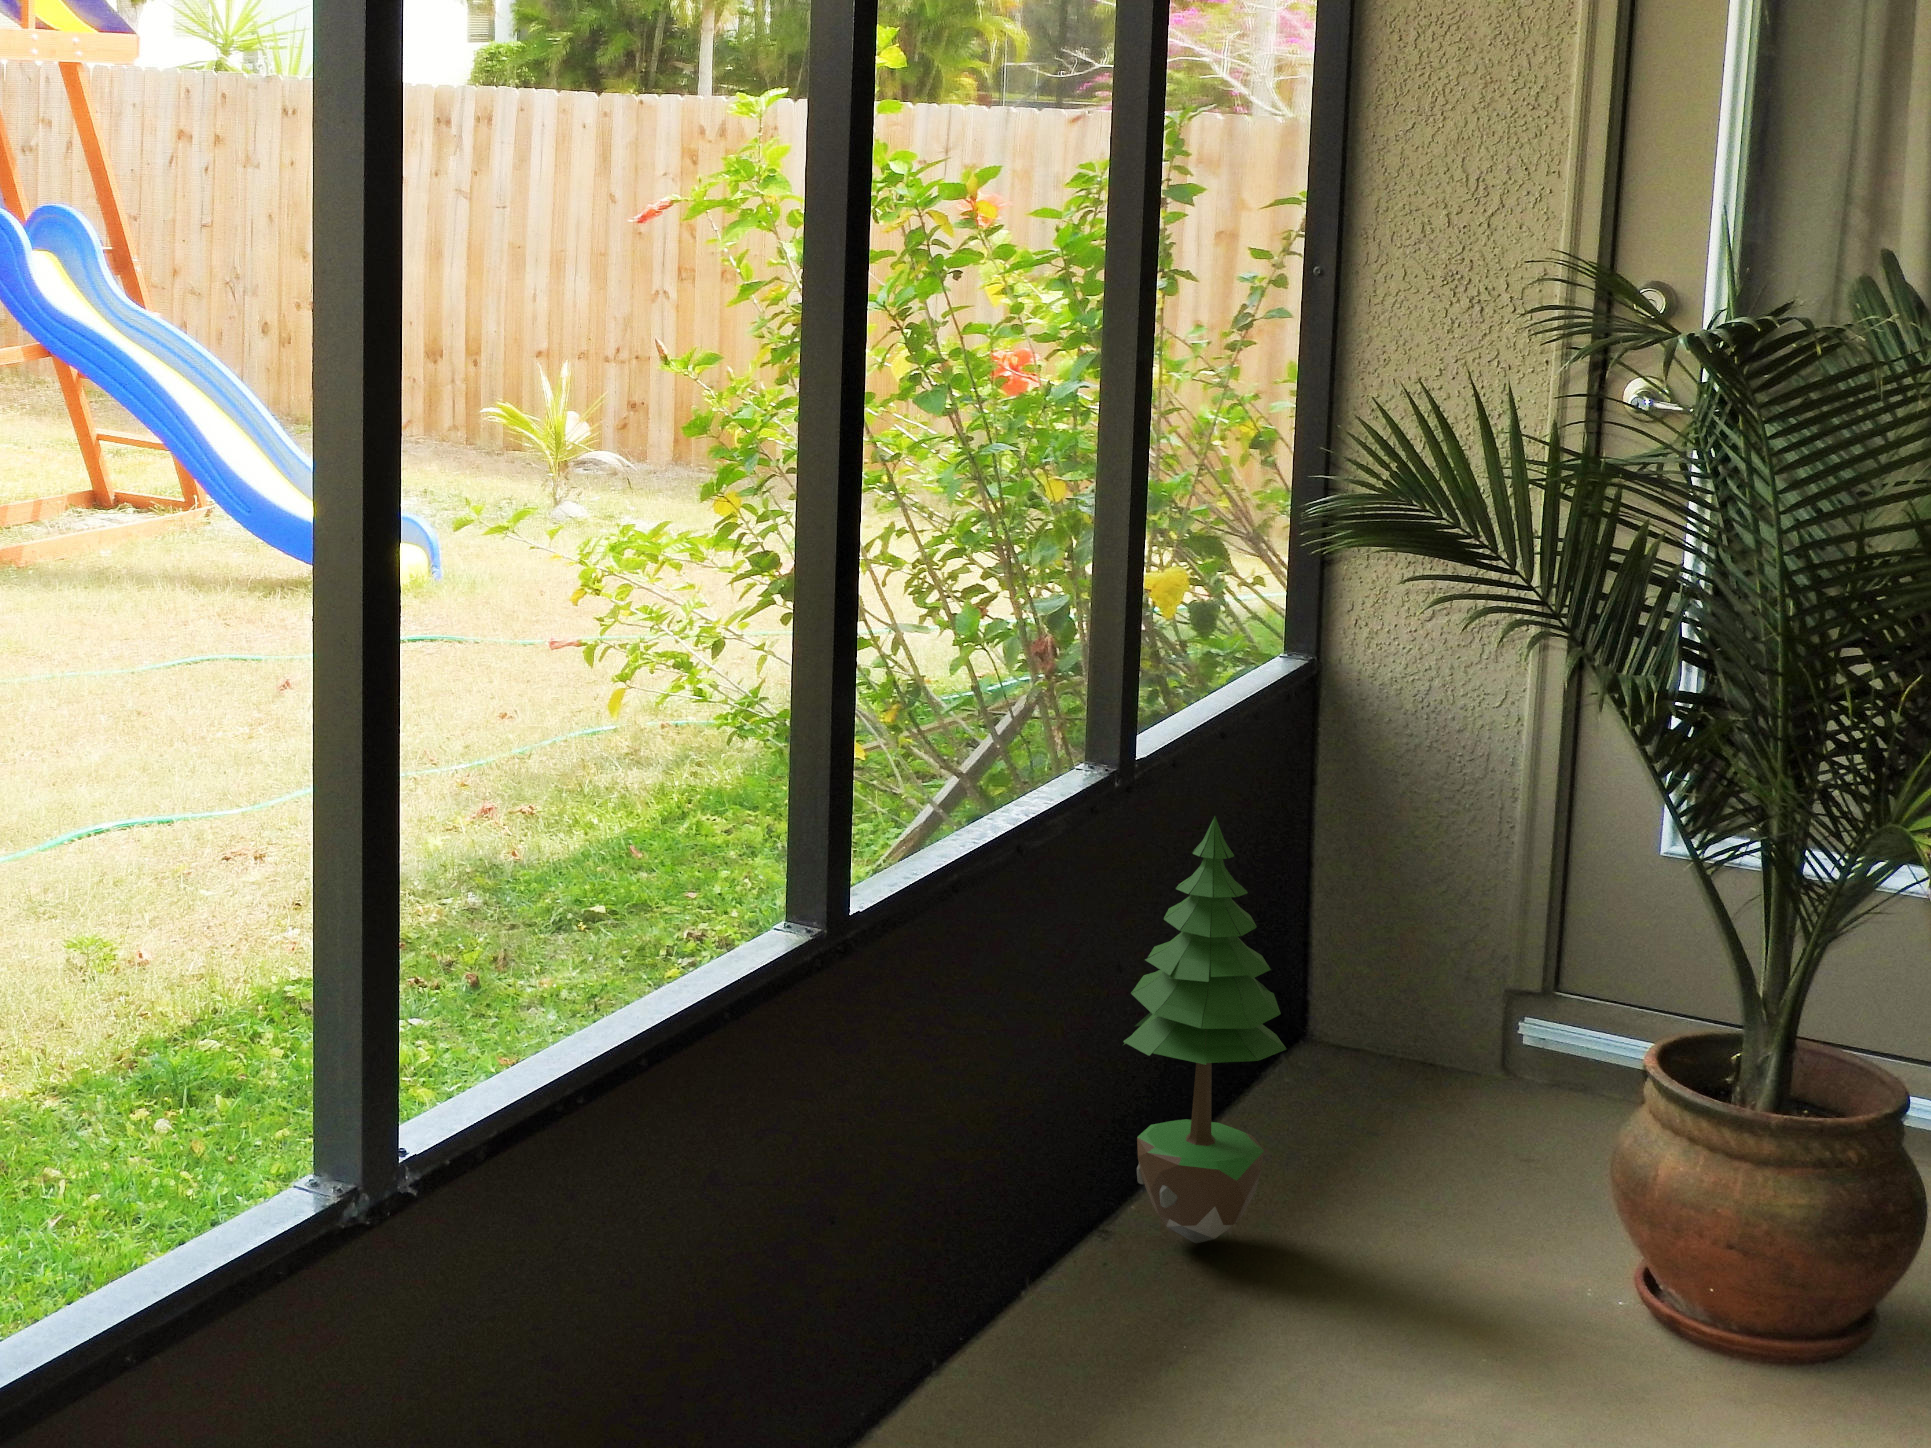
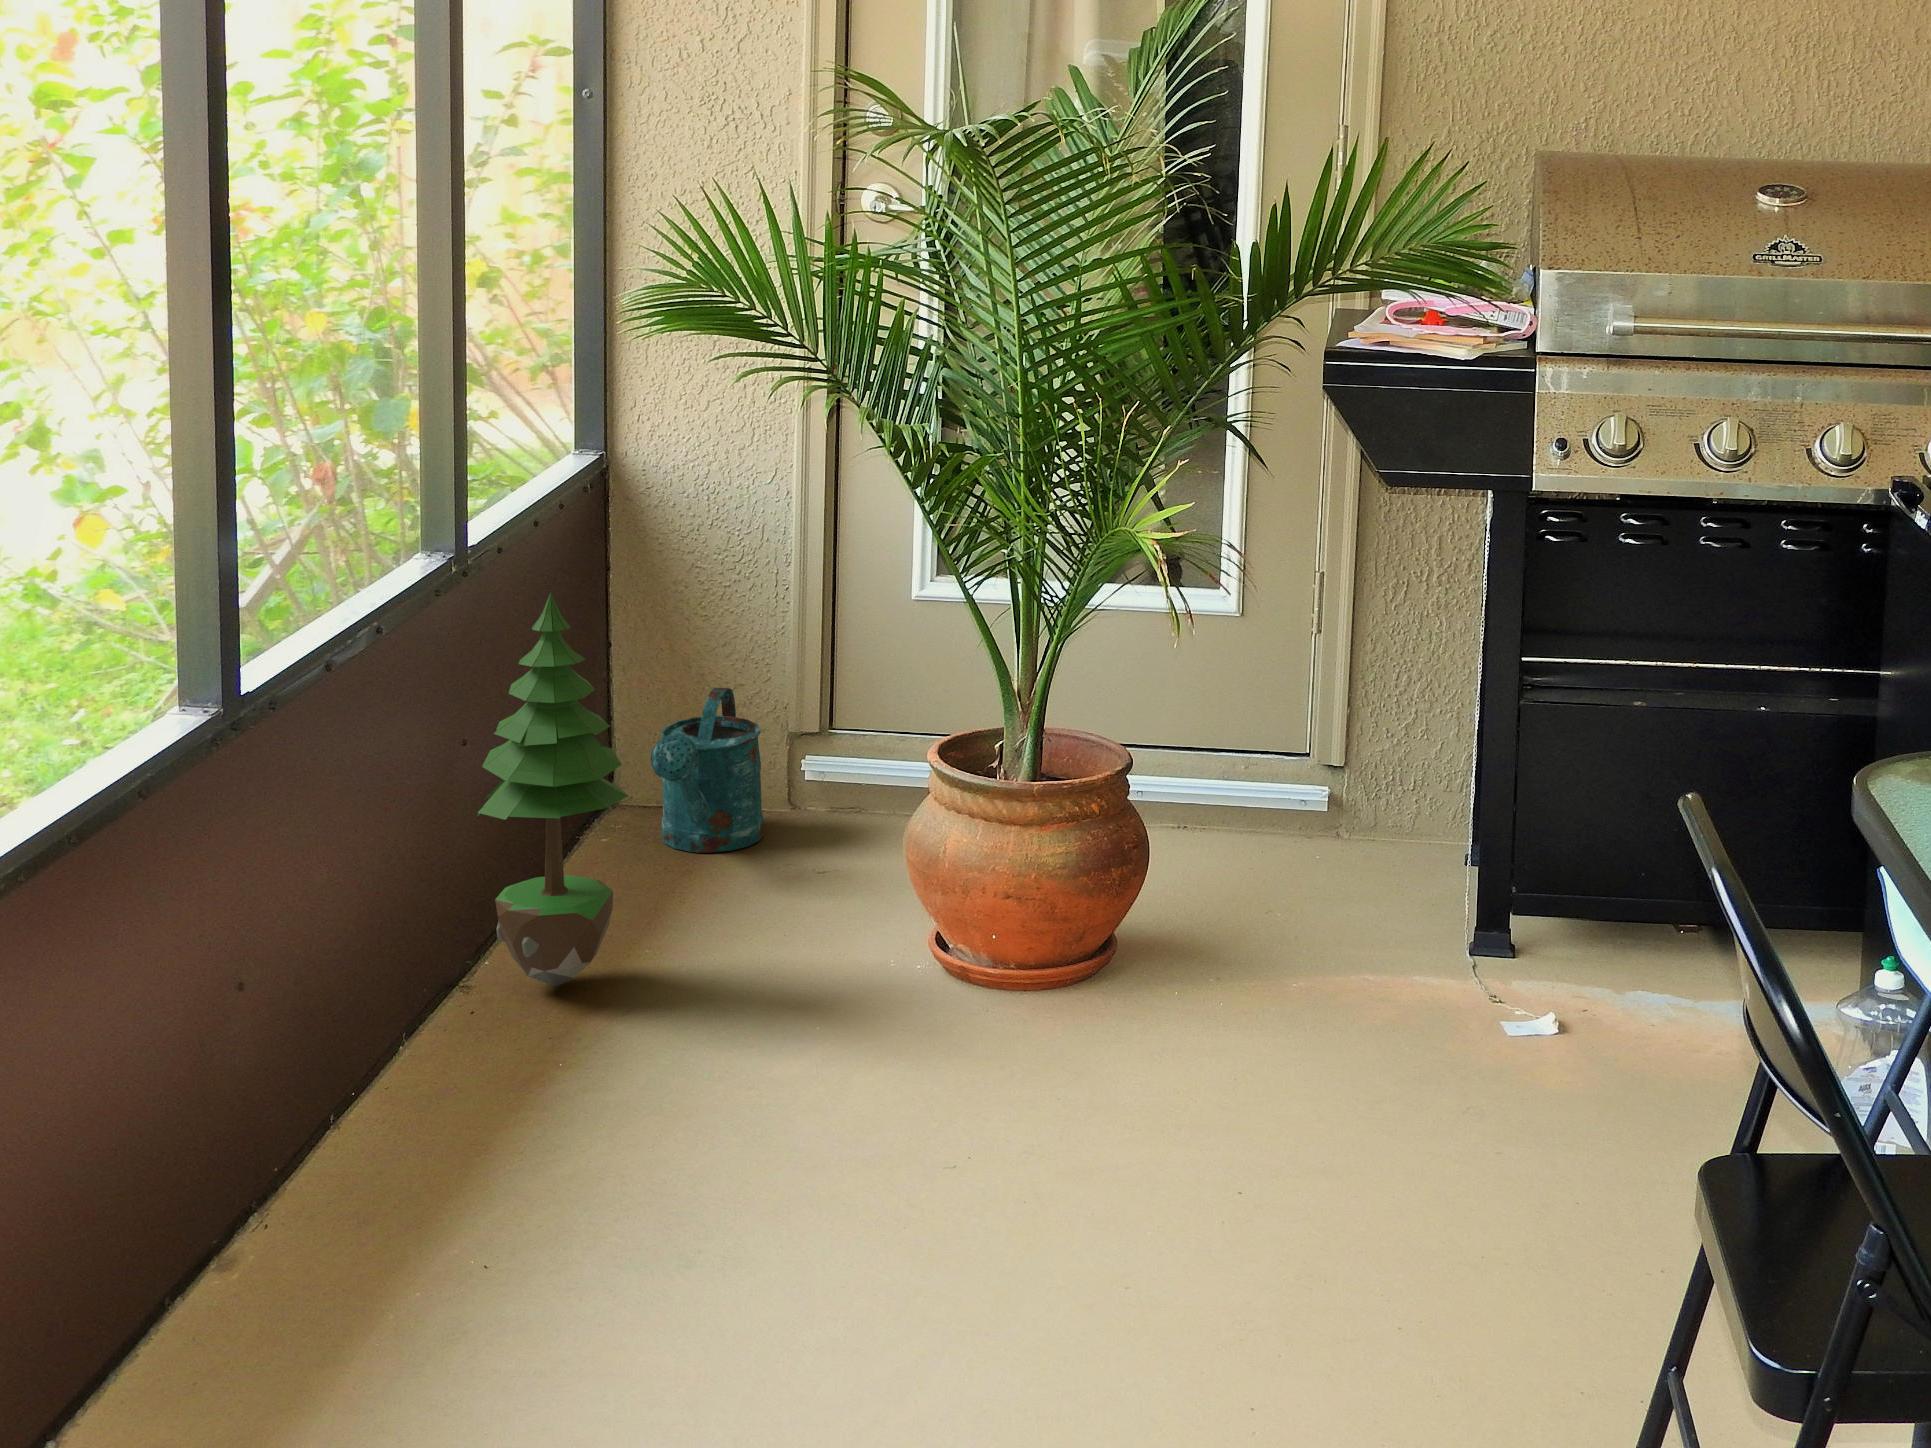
watering can: none [1331,928,1465,1116] -> present [651,687,764,853]

